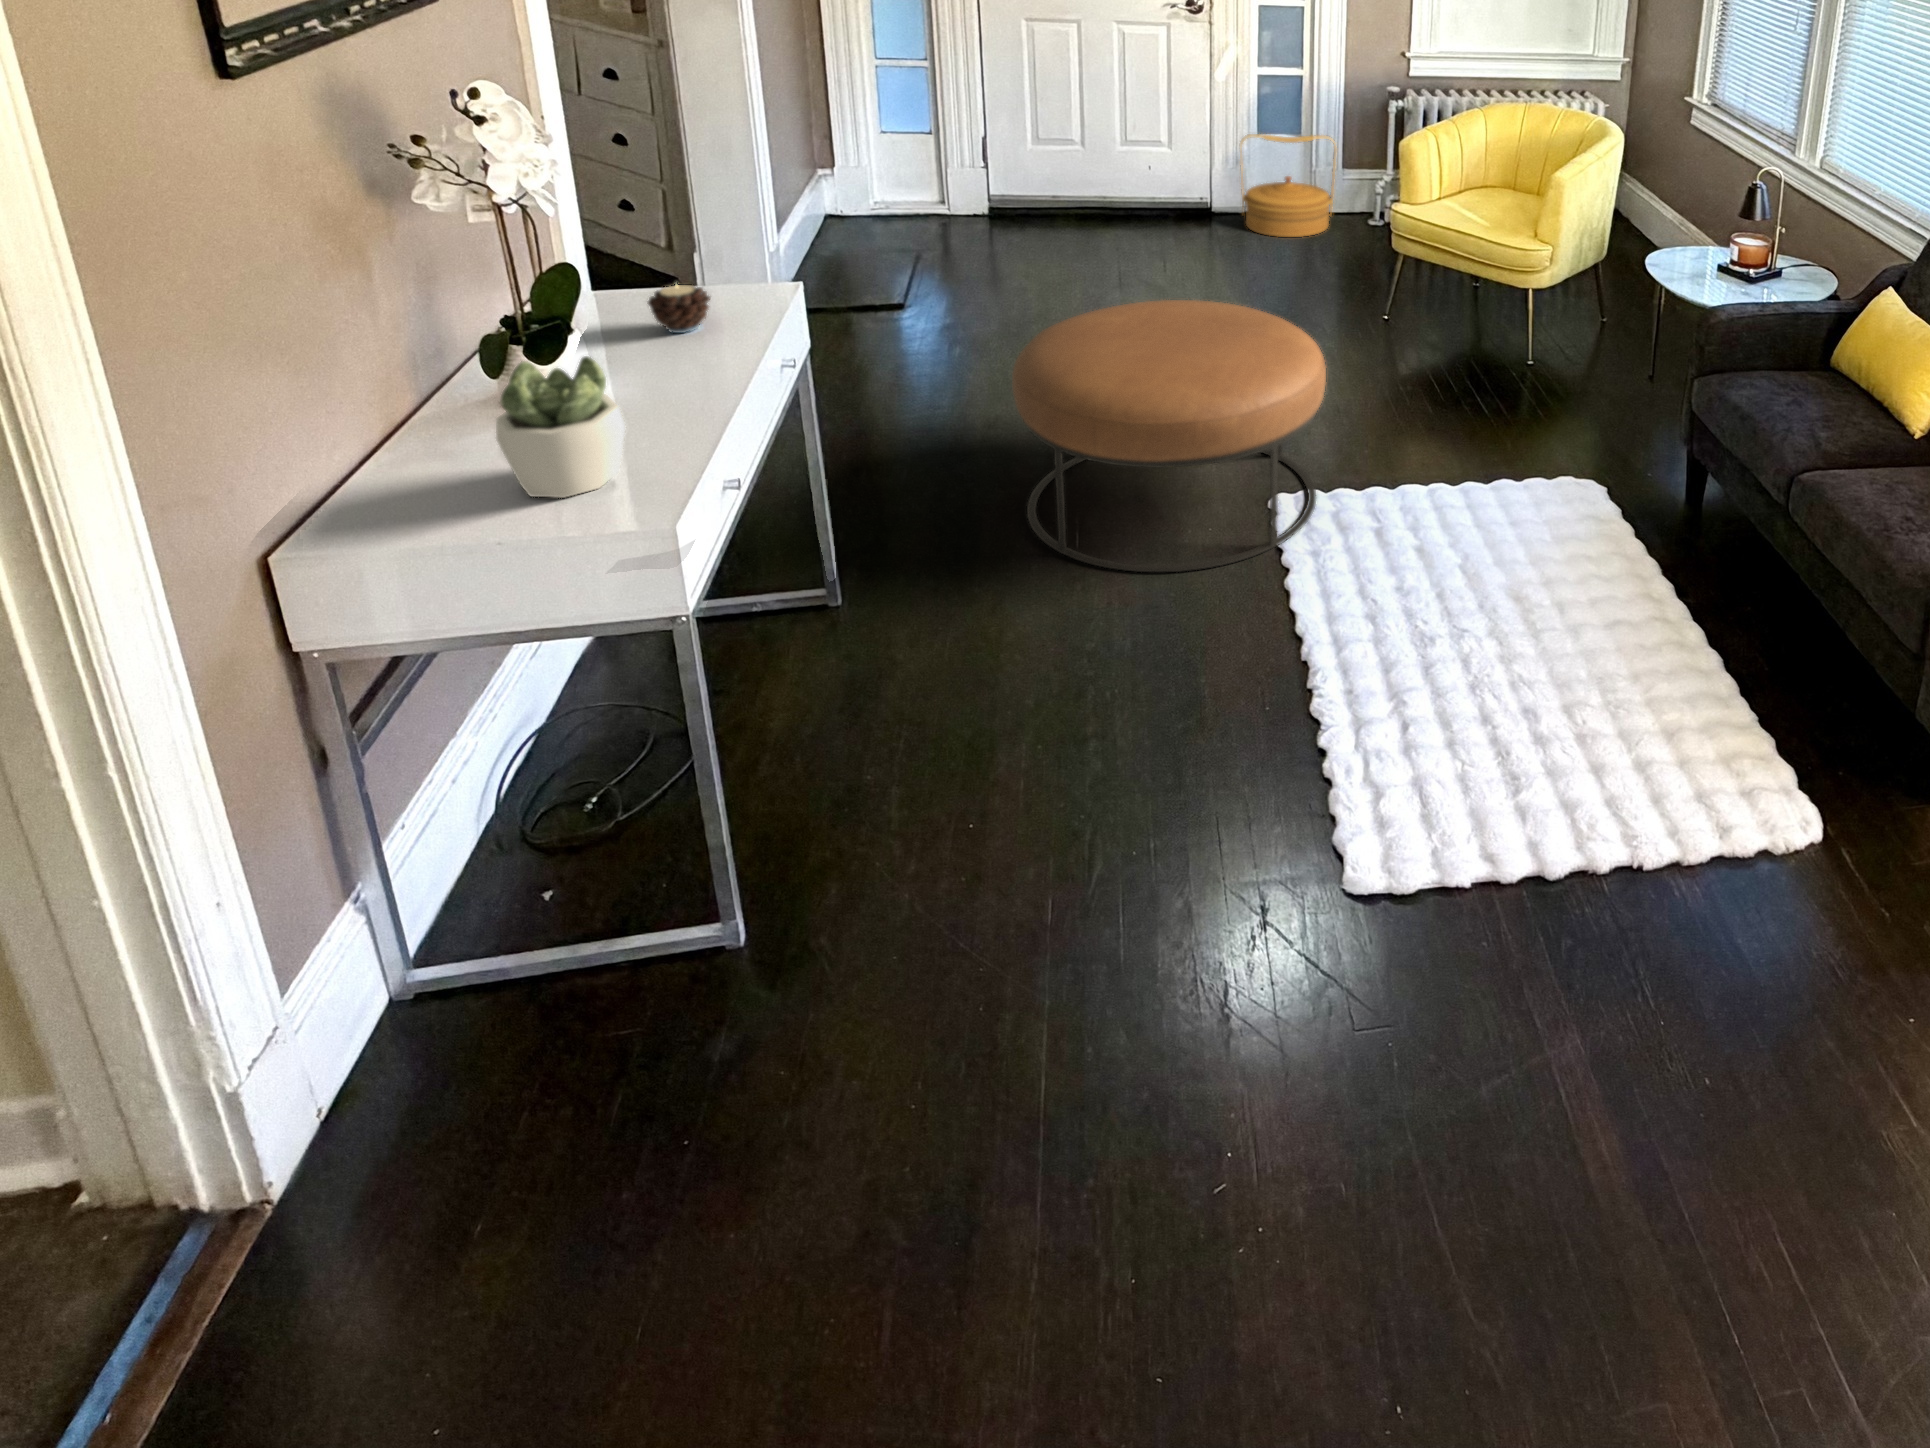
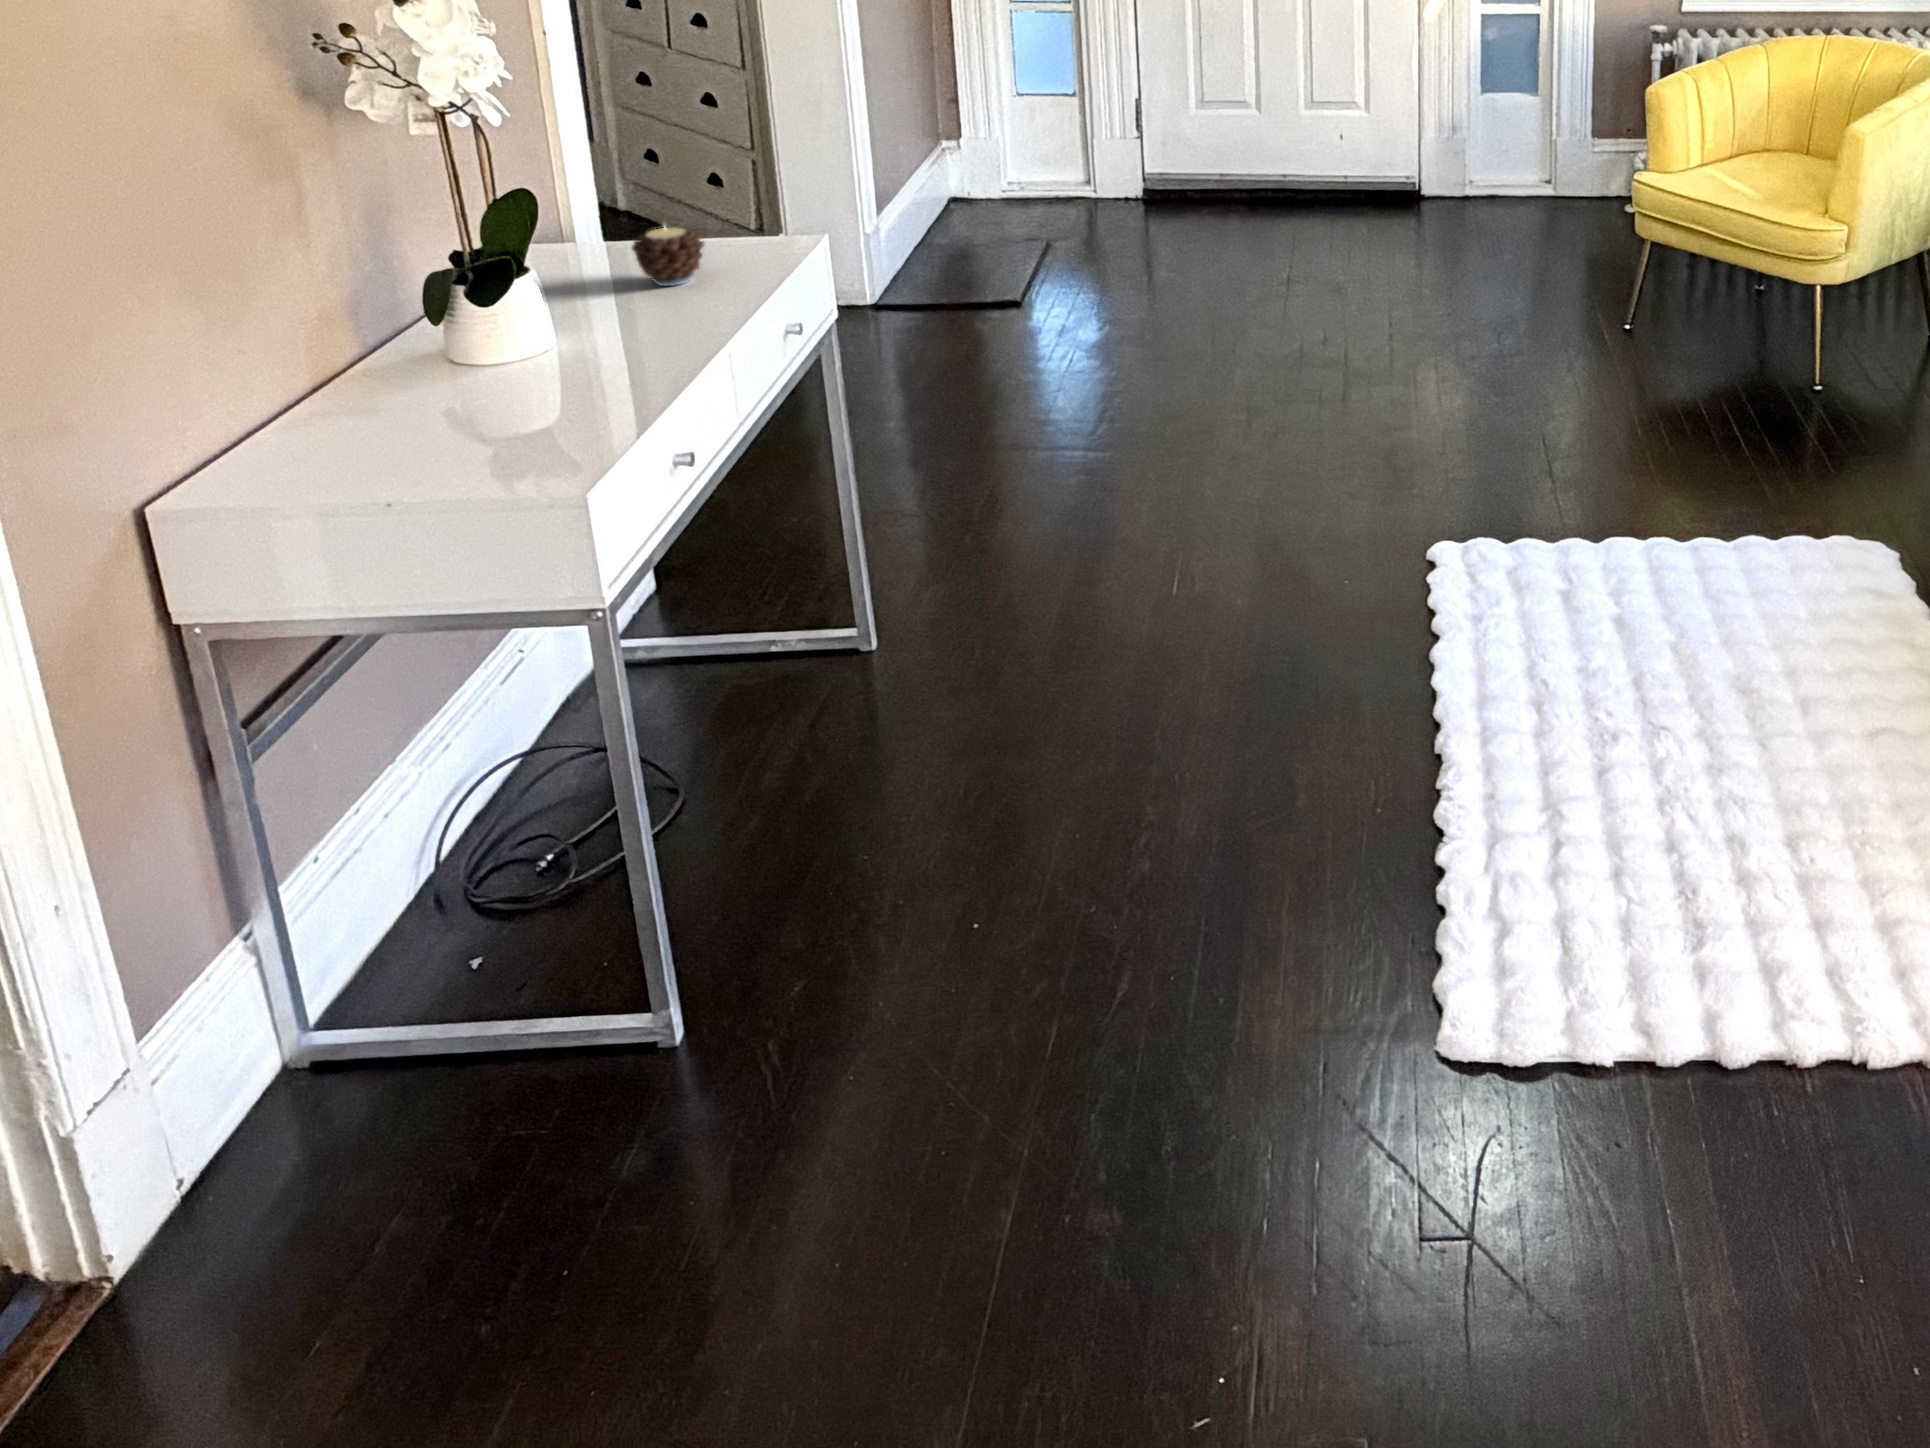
woven basket: present [1241,134,1336,237] -> none [1452,90,1578,226]
ottoman: present [1012,300,1326,572] -> none [1098,284,1500,632]
succulent plant: present [496,356,626,498] -> none [405,287,552,459]

